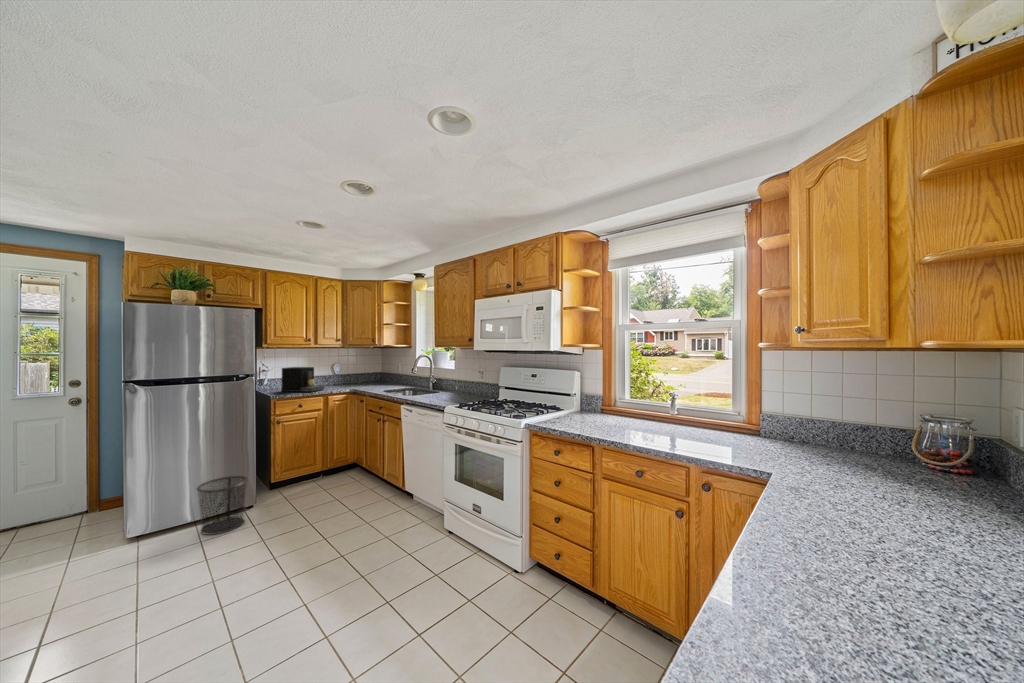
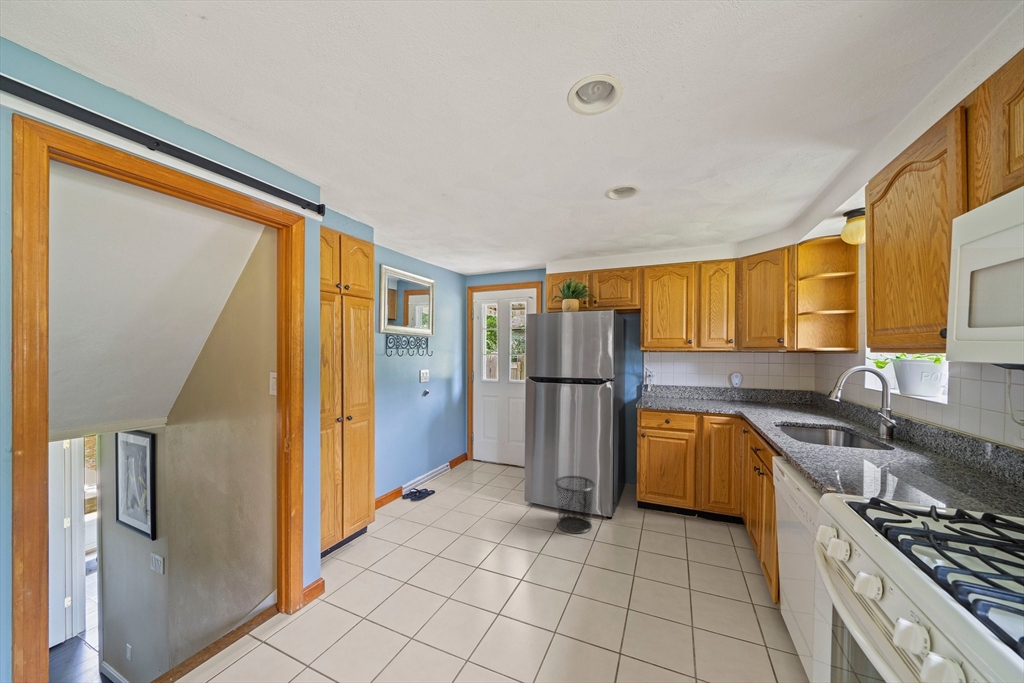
coffee maker: present [282,367,324,392] -> none [660,373,704,406]

